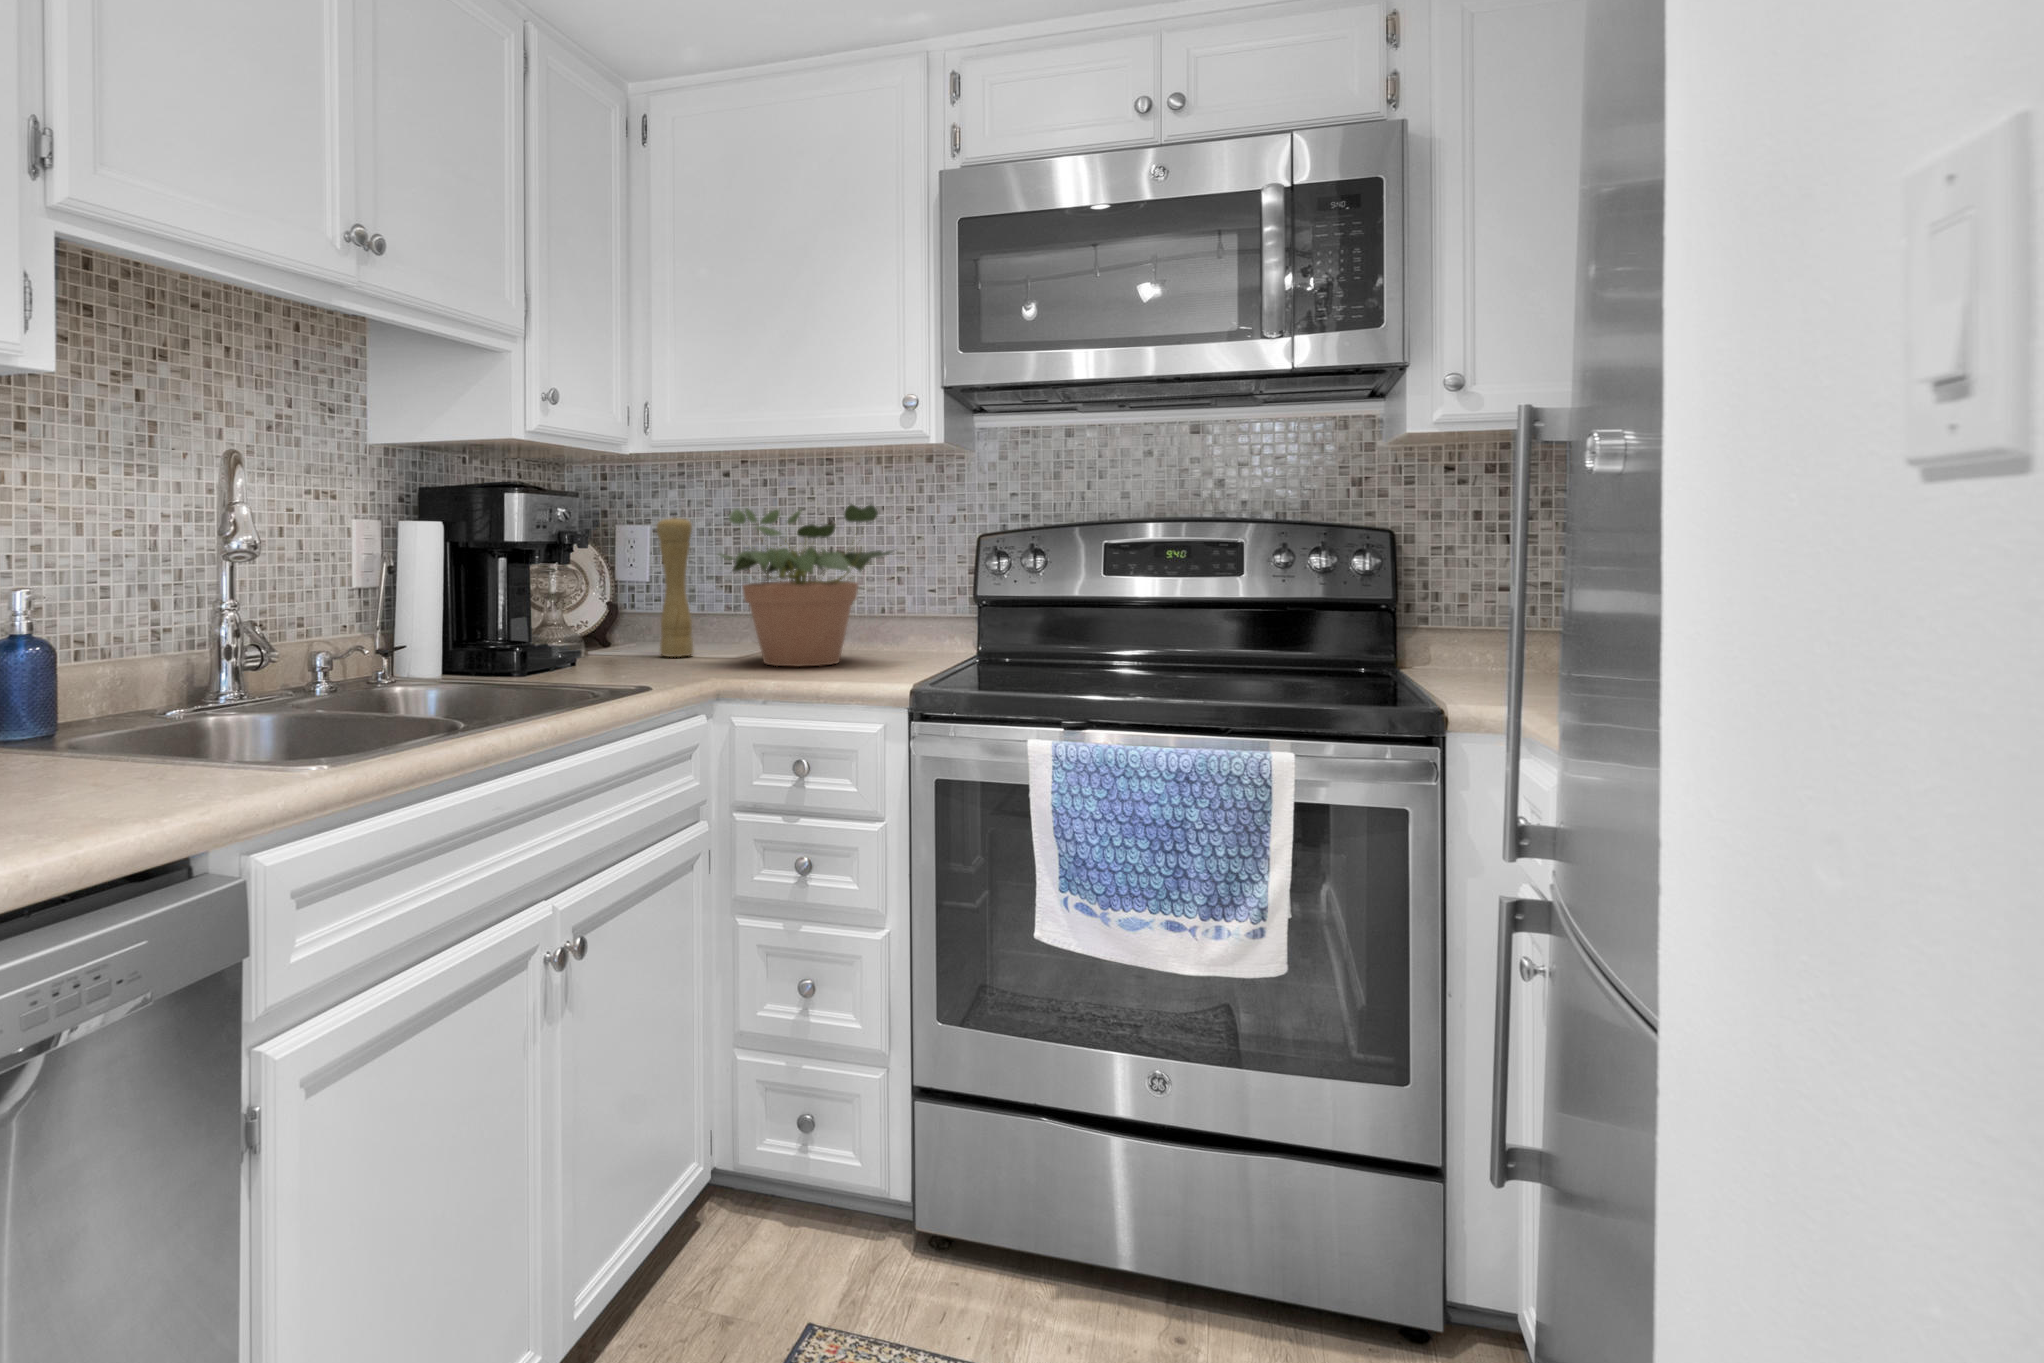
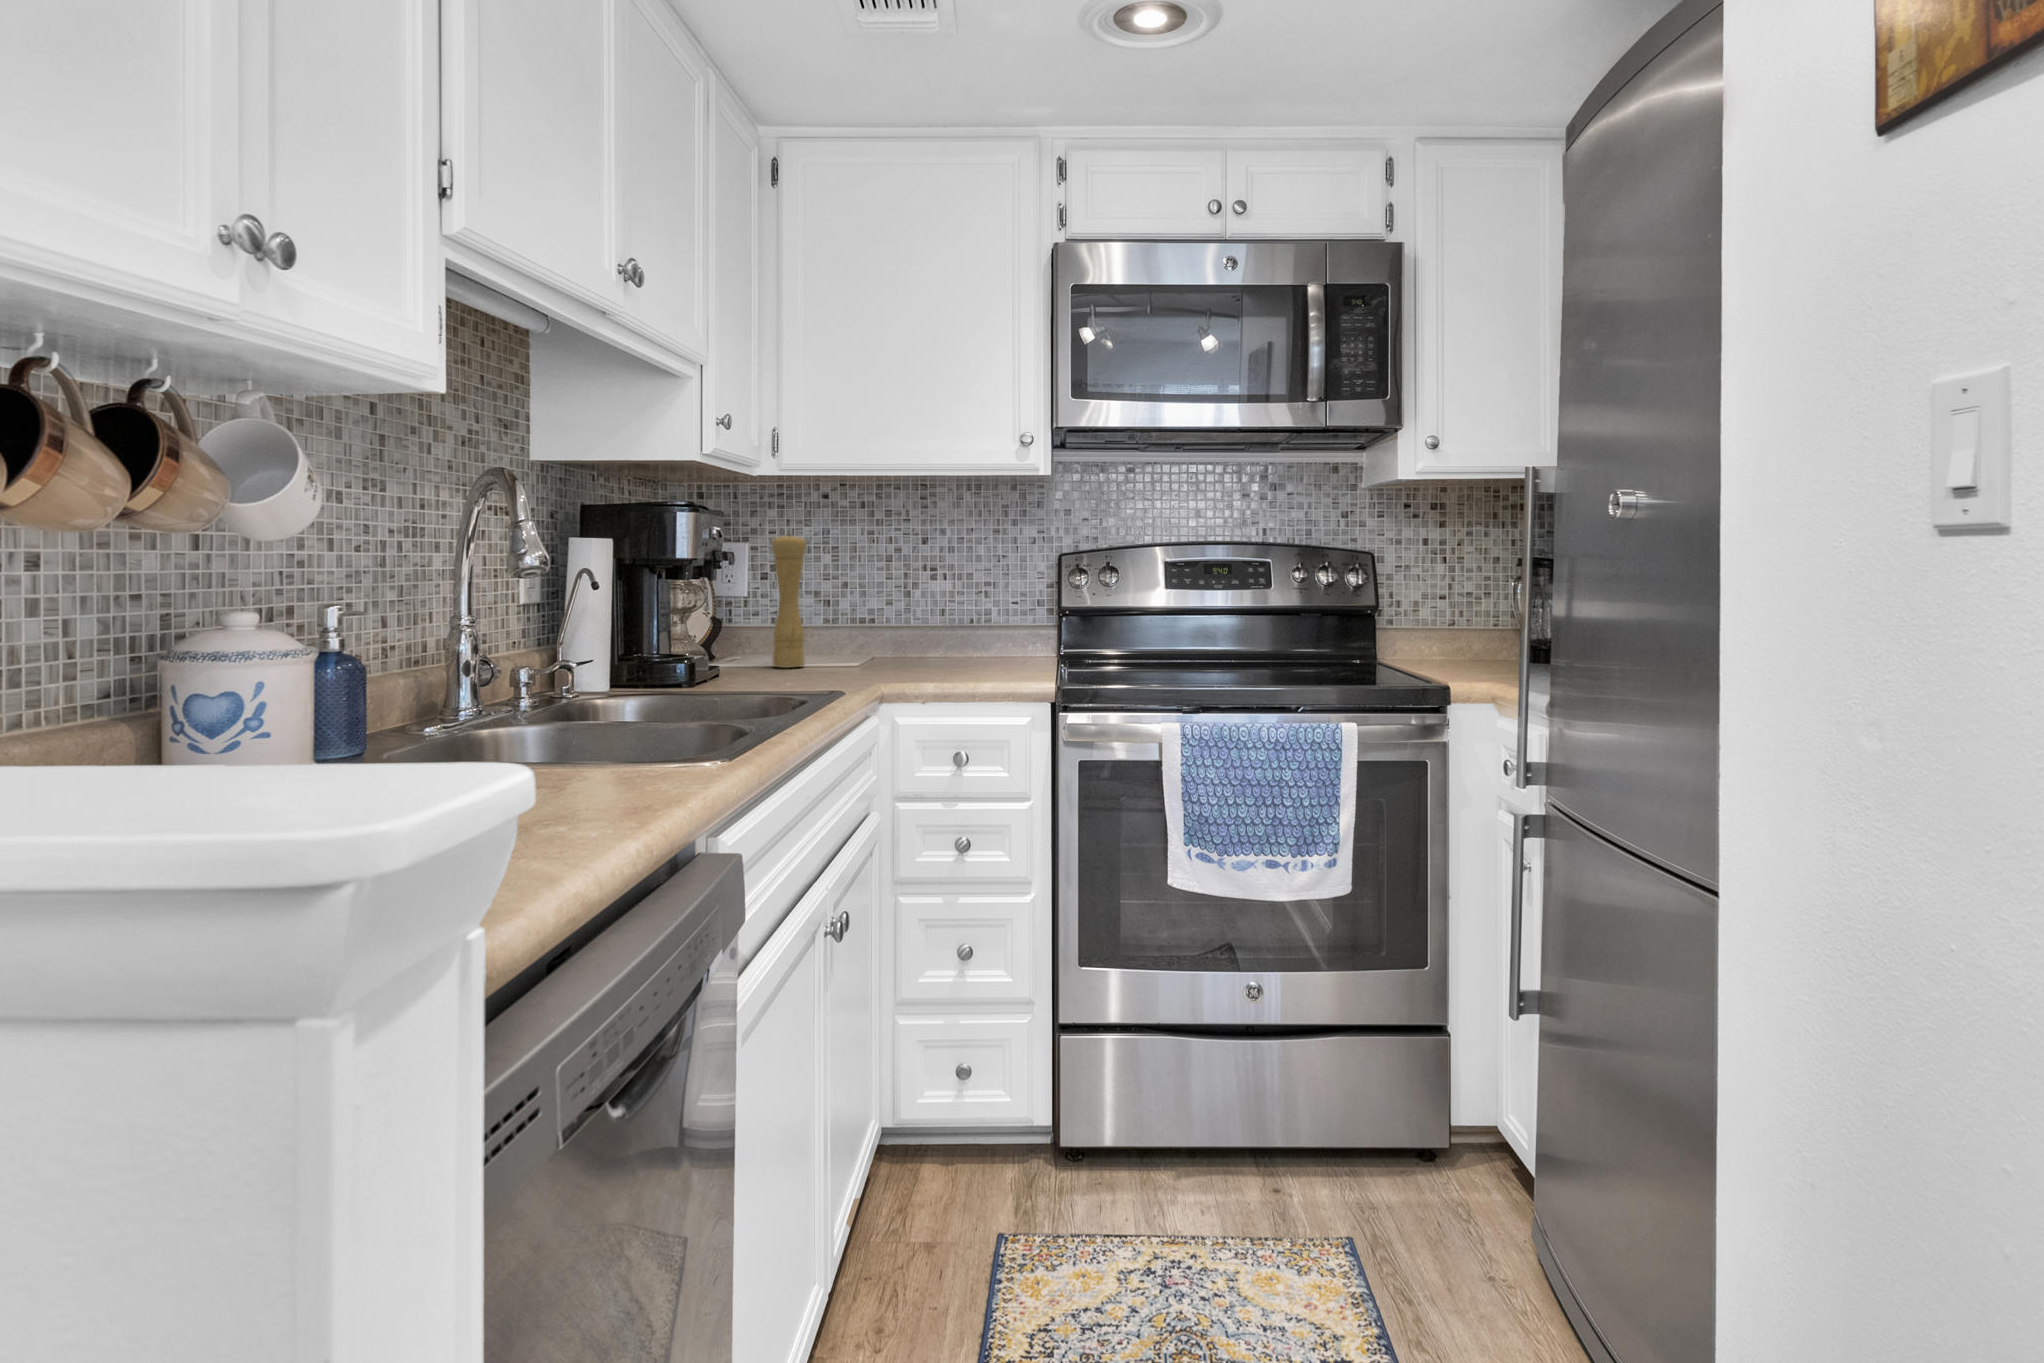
potted plant: present [719,504,893,666] -> none [844,529,1014,674]

